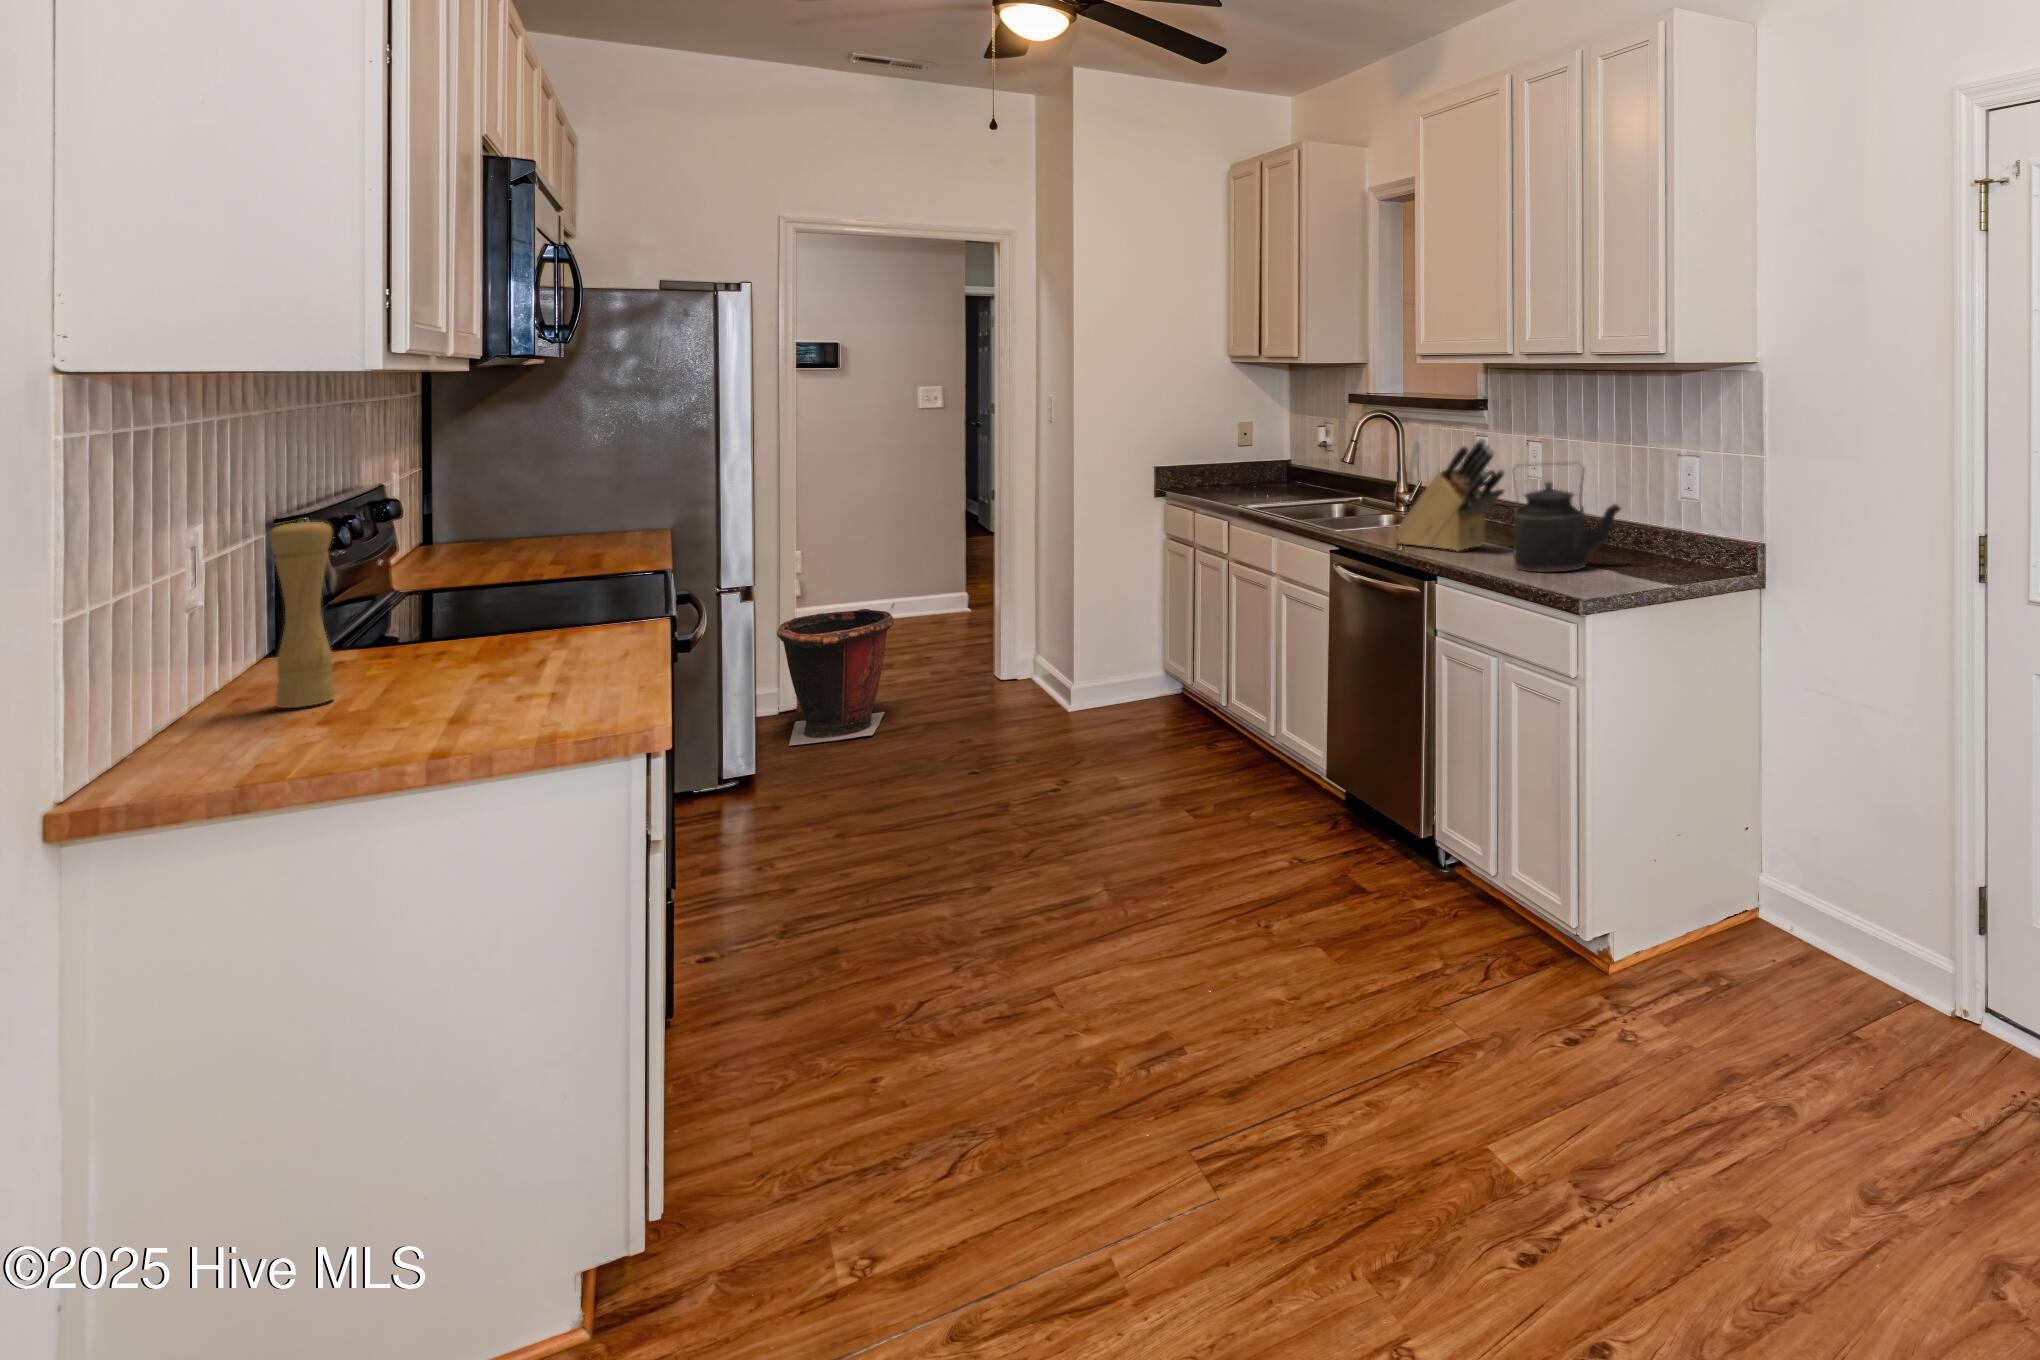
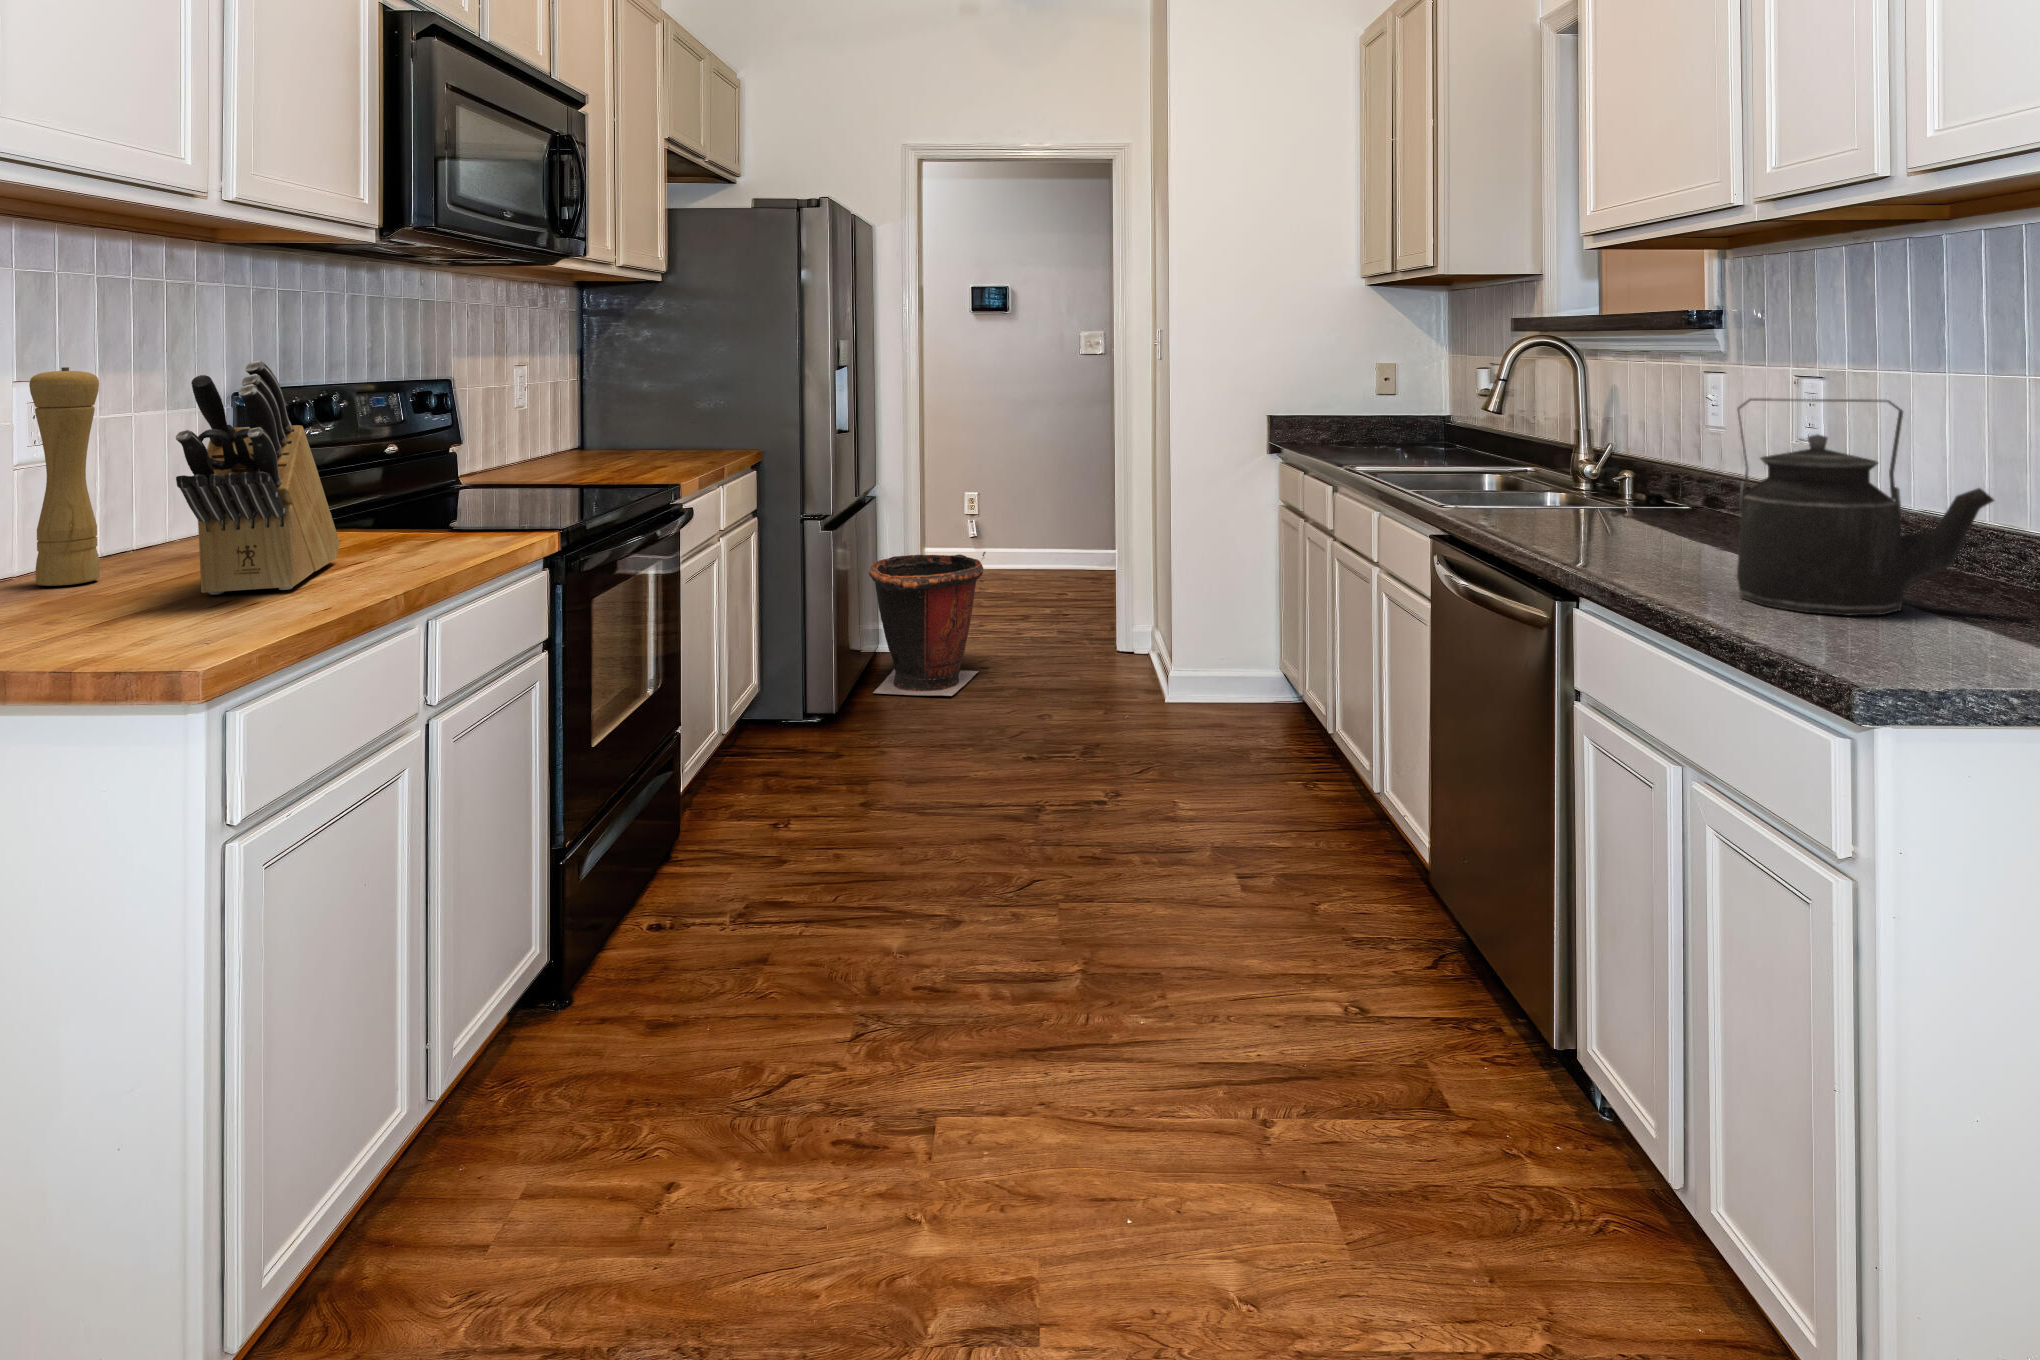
knife block: present [1394,438,1505,551] -> present [176,360,339,595]

